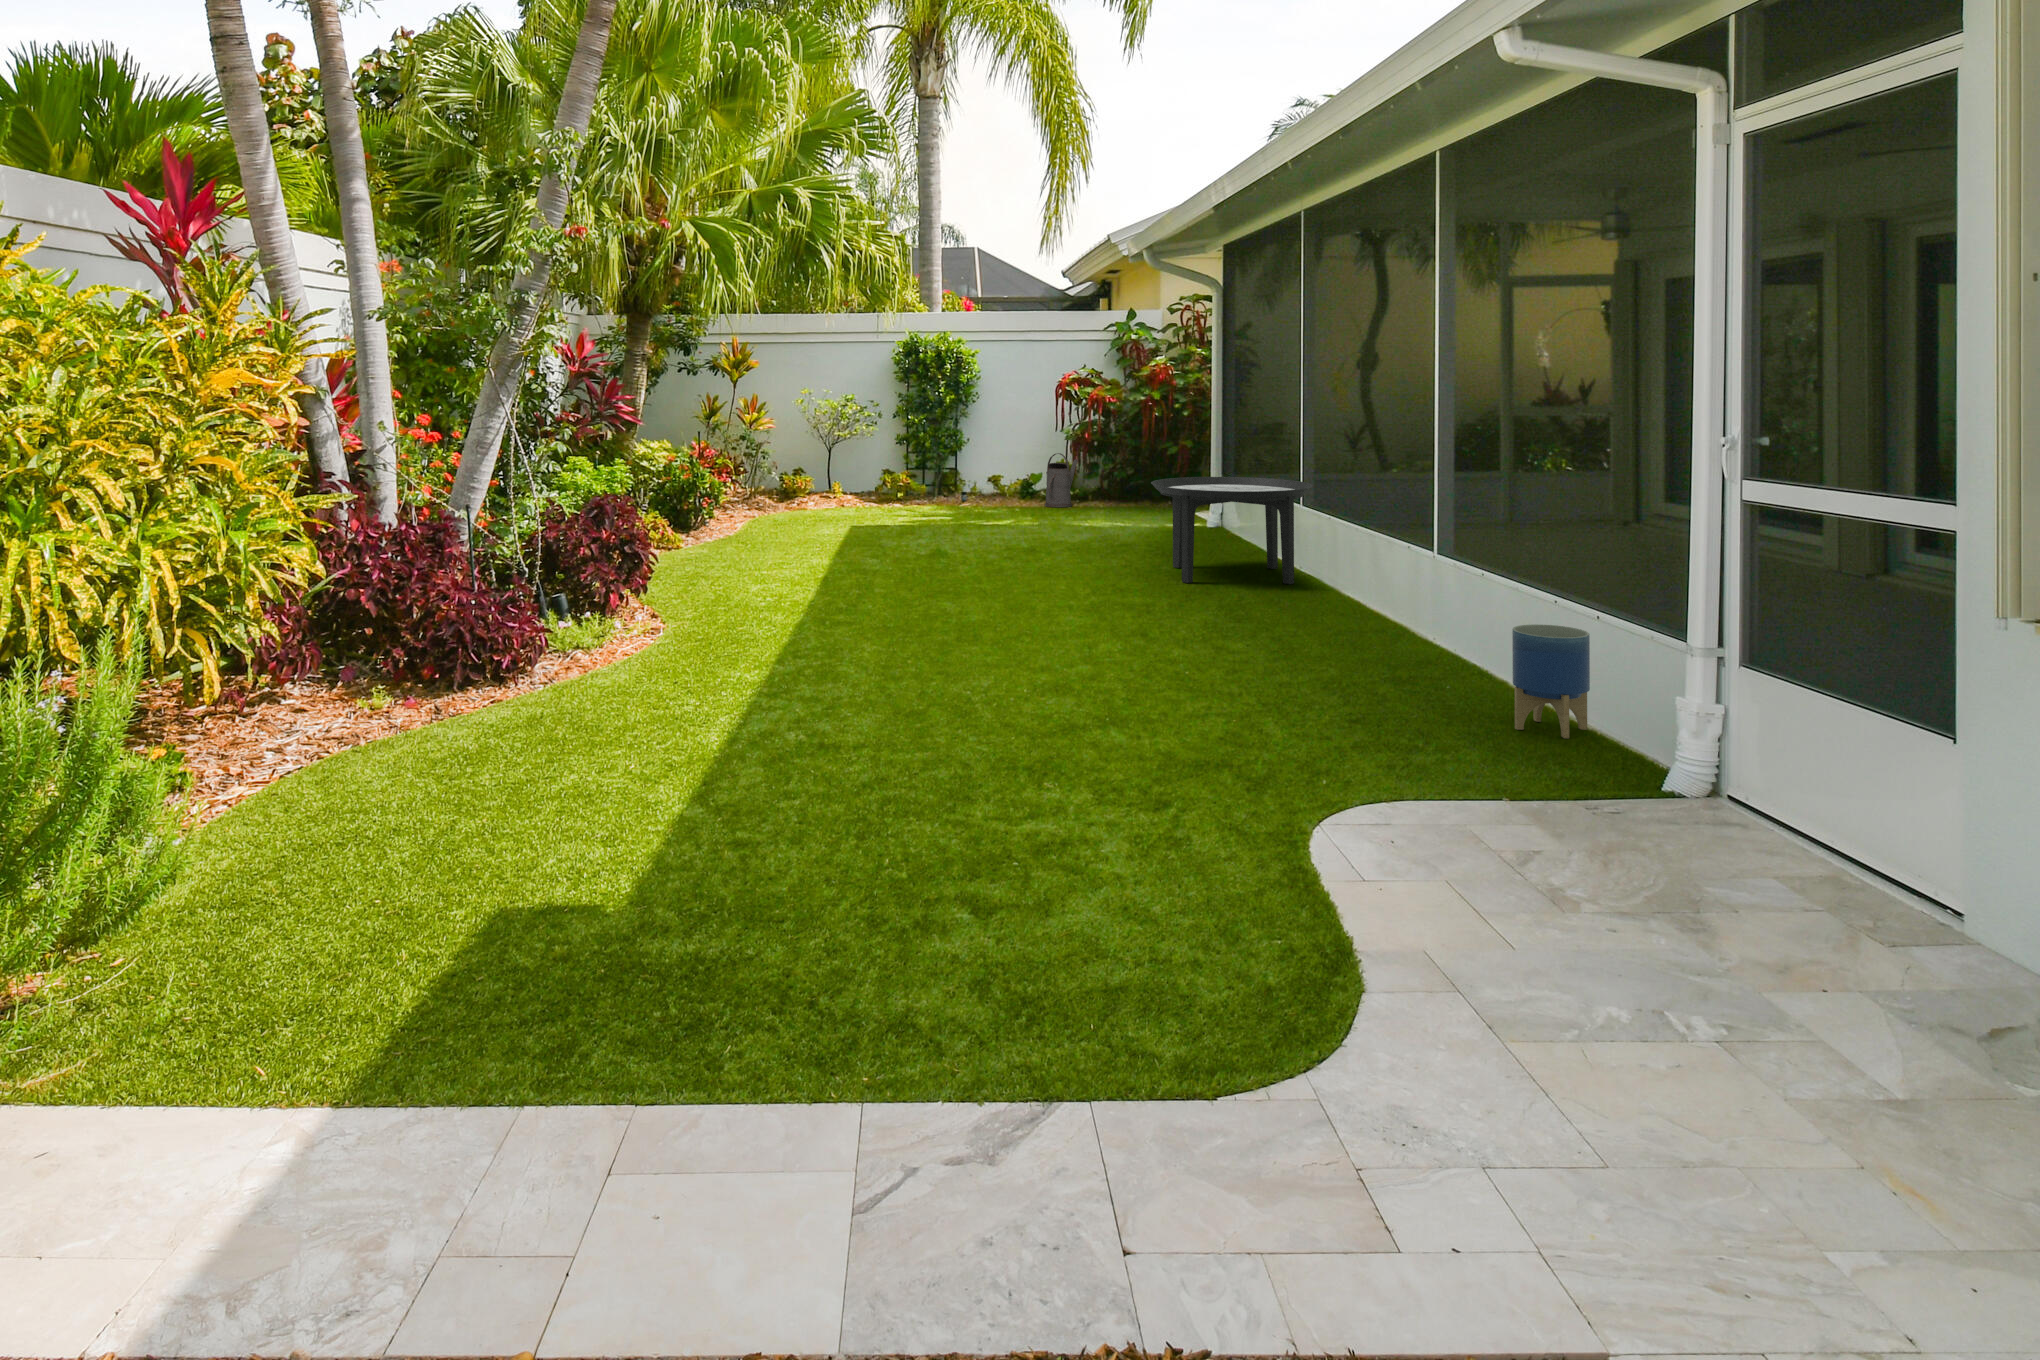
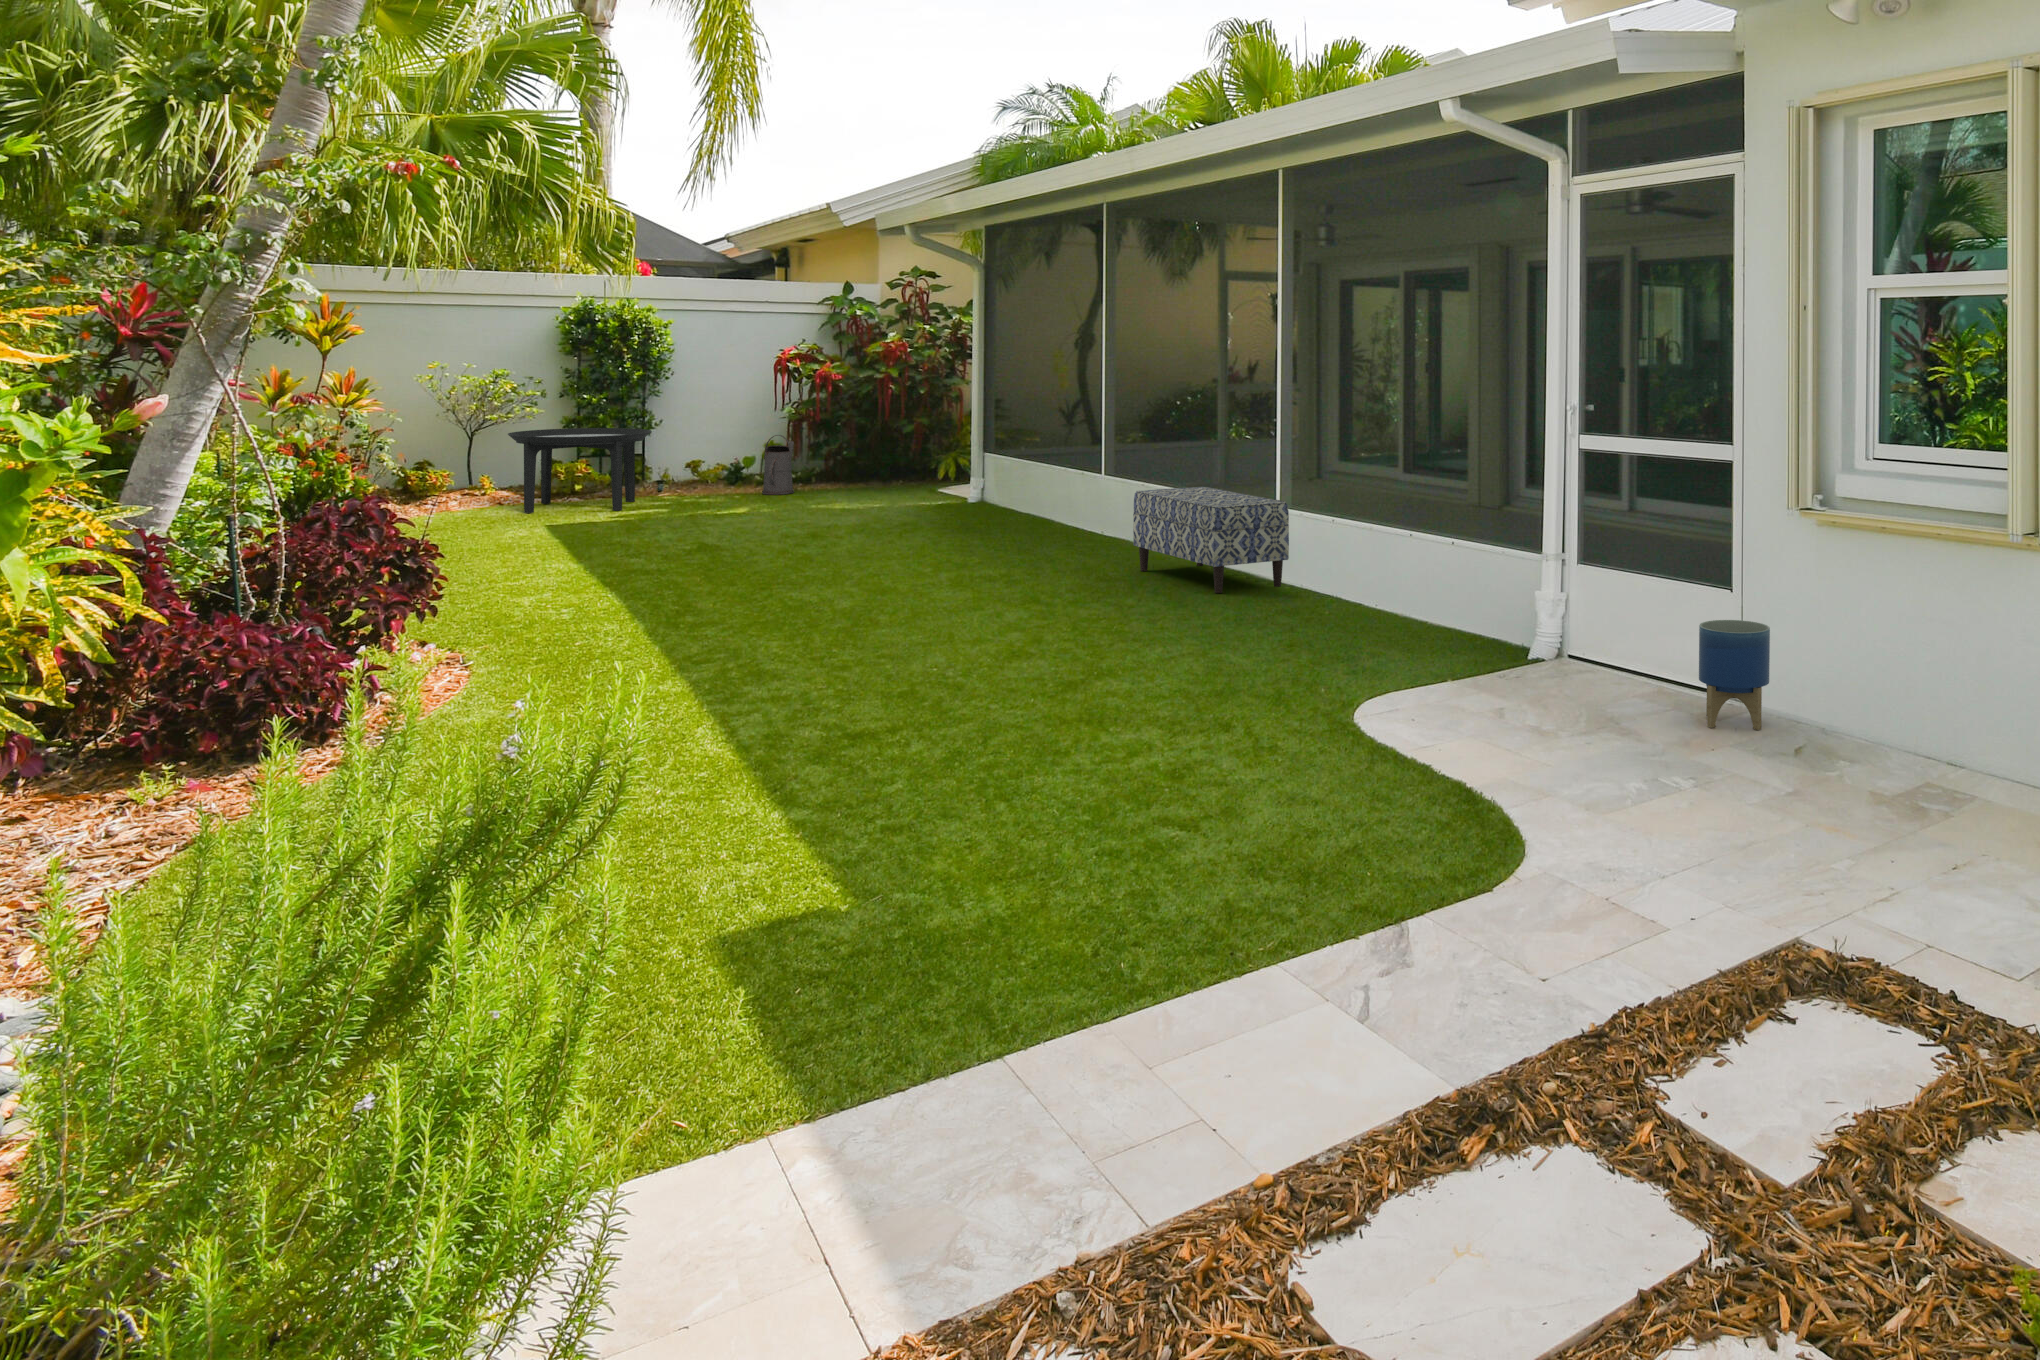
round table: present [1151,477,1313,584] -> present [508,428,652,513]
bench: none [1282,523,1437,645] -> present [1133,487,1289,593]
planter: present [1512,624,1590,738] -> present [1699,620,1770,730]

